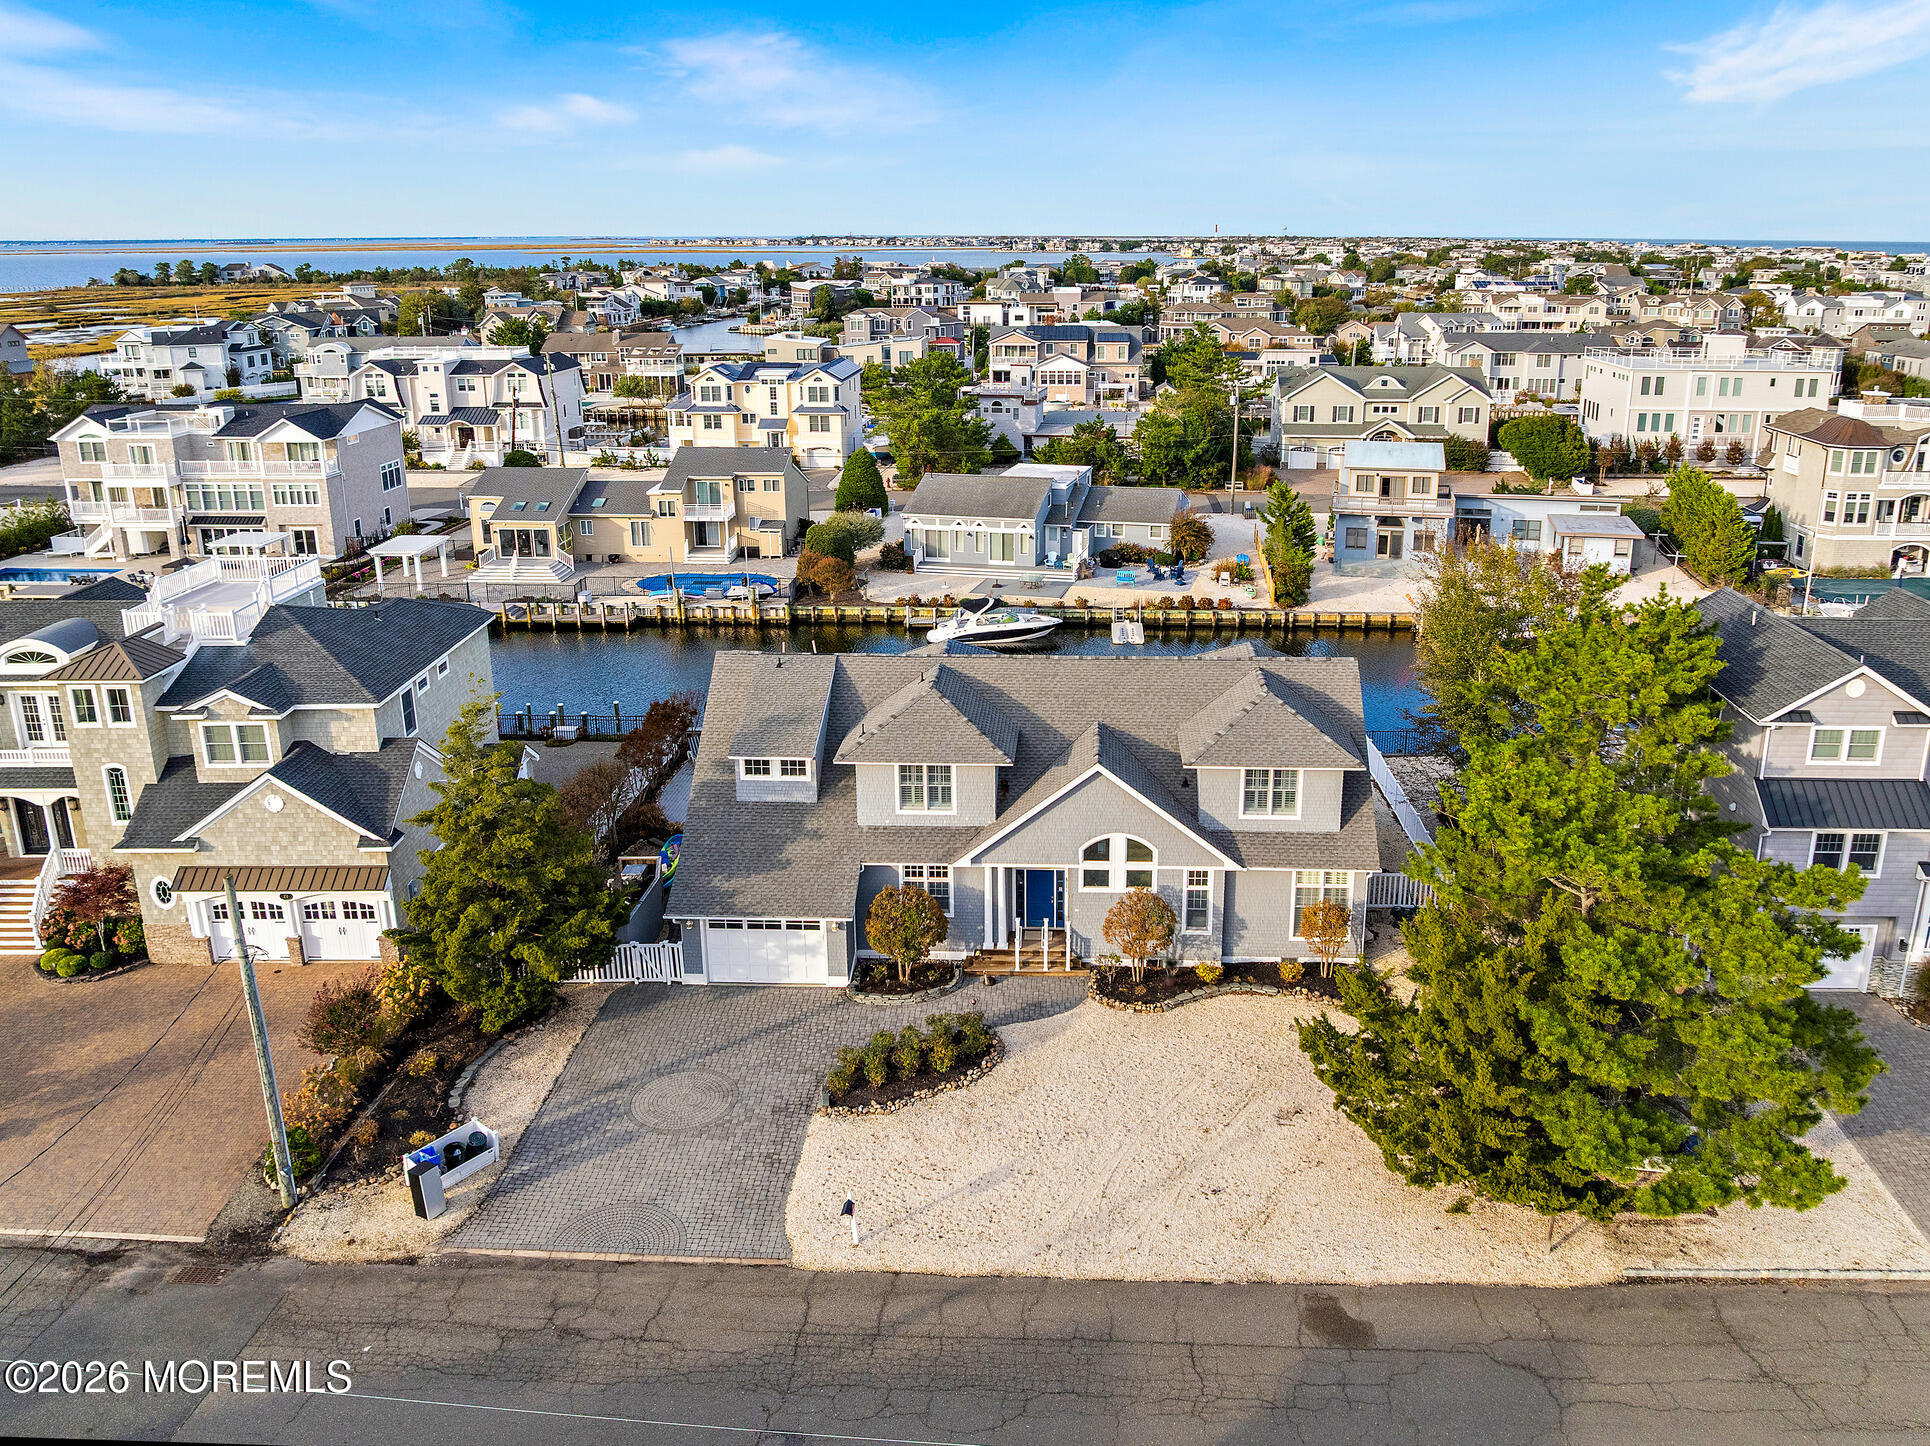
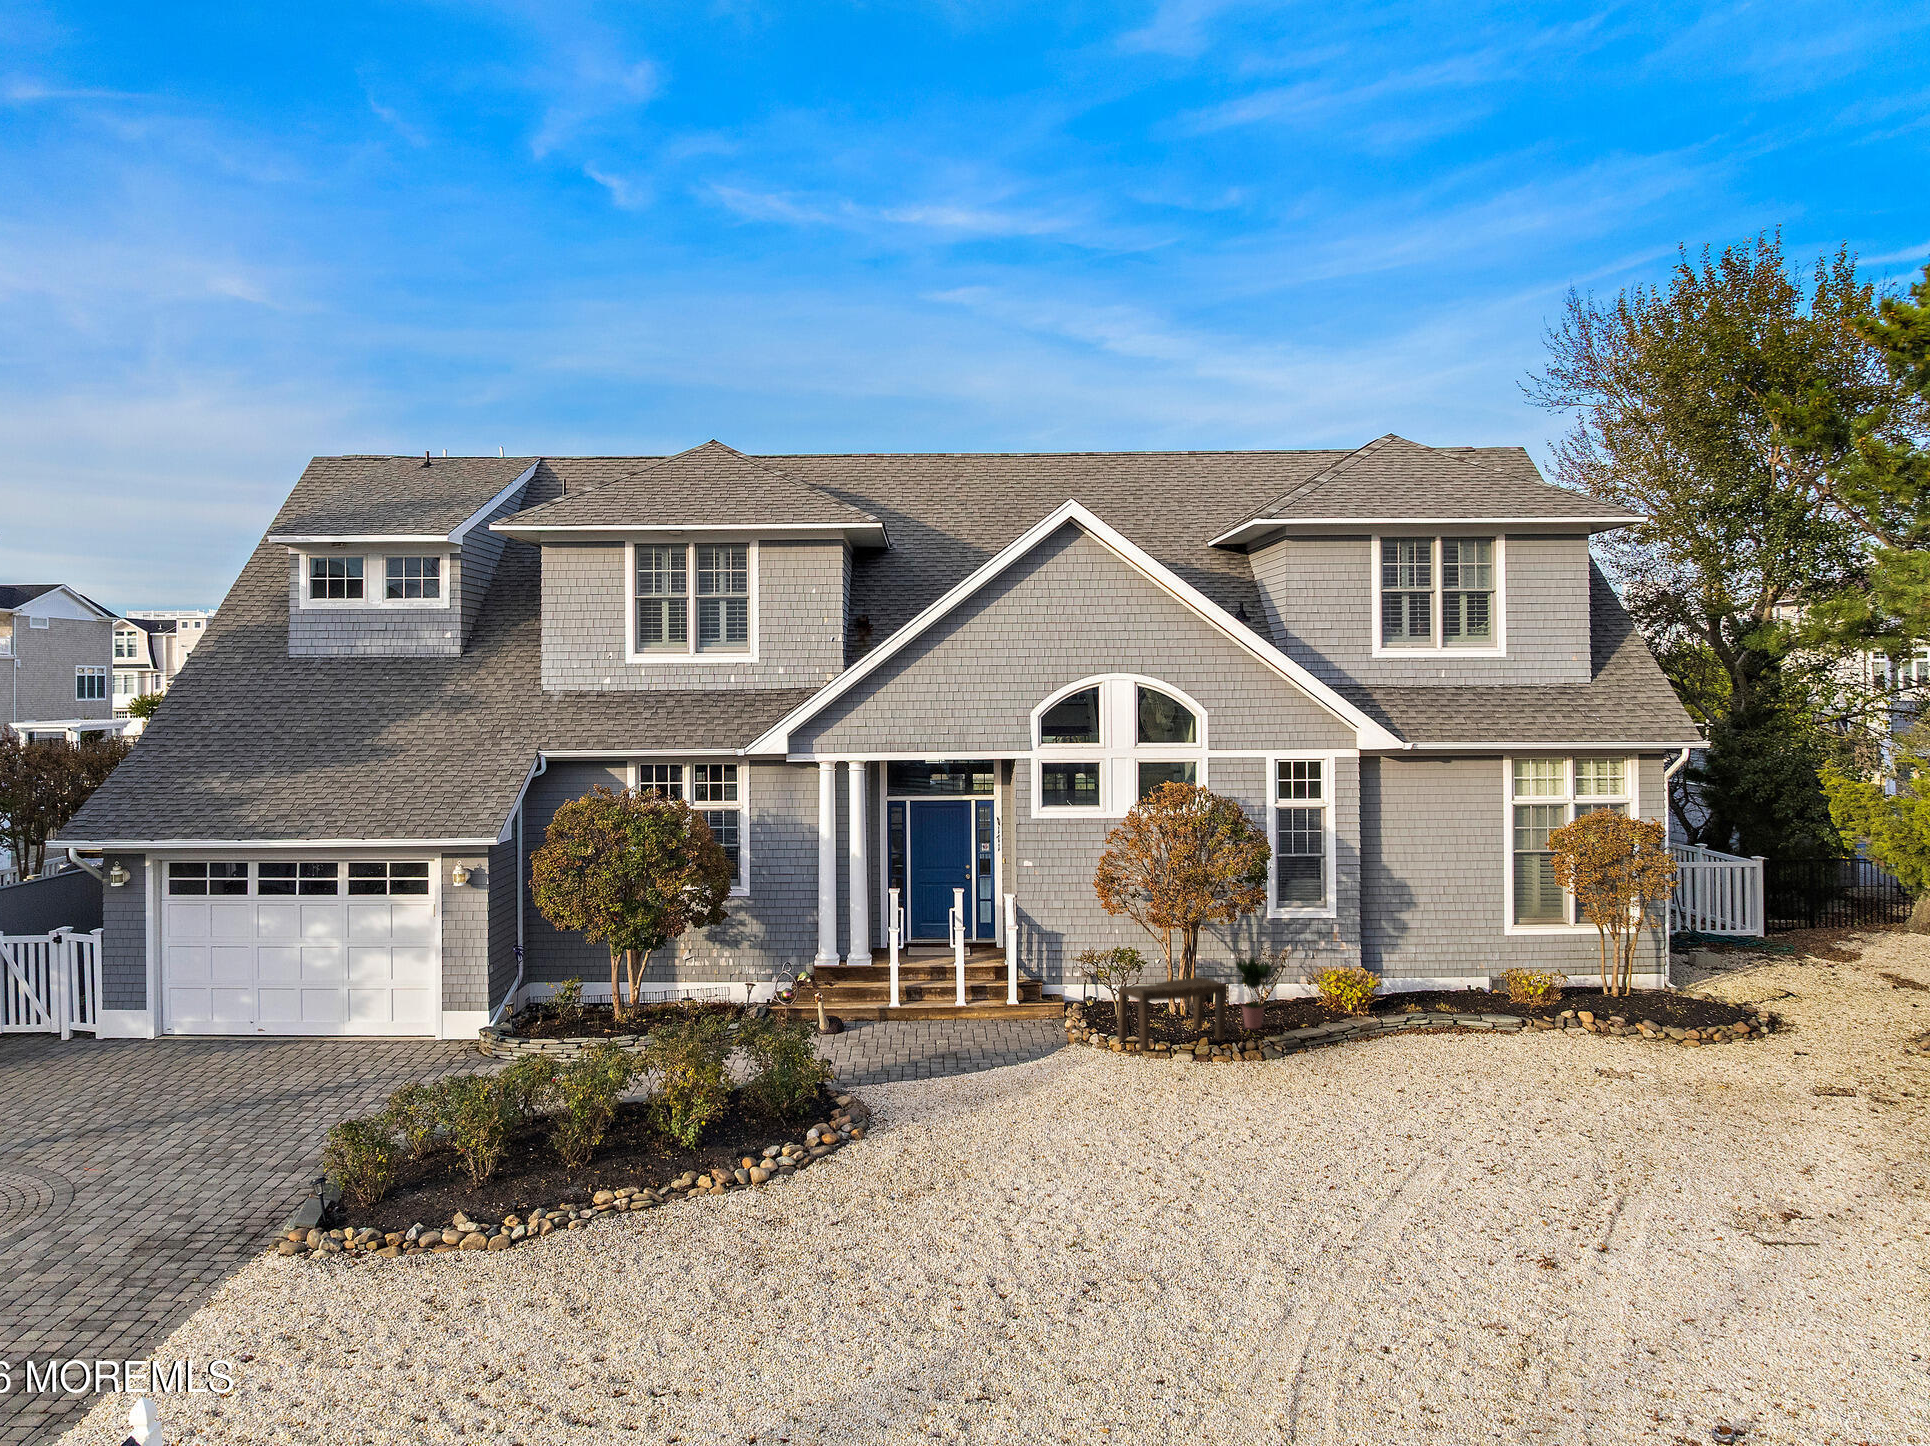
bench: none [1110,966,1156,1003] -> present [1118,976,1227,1050]

